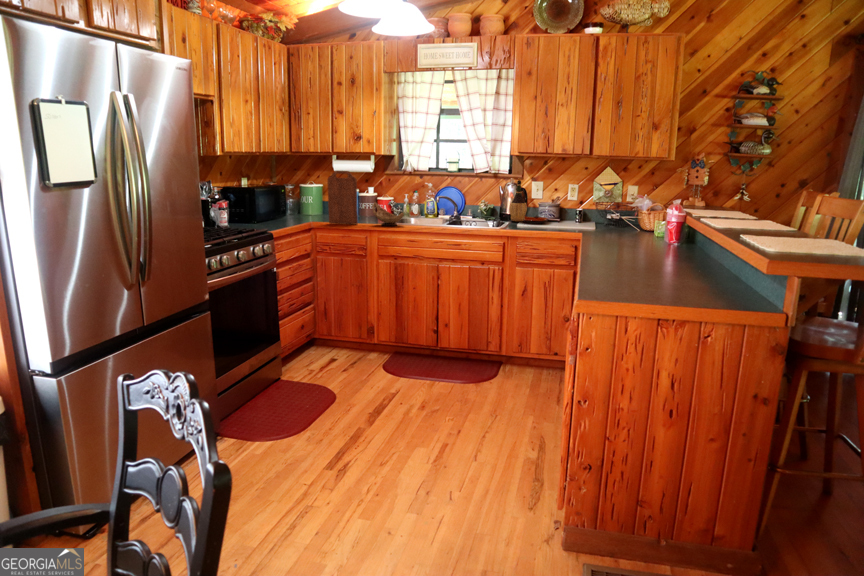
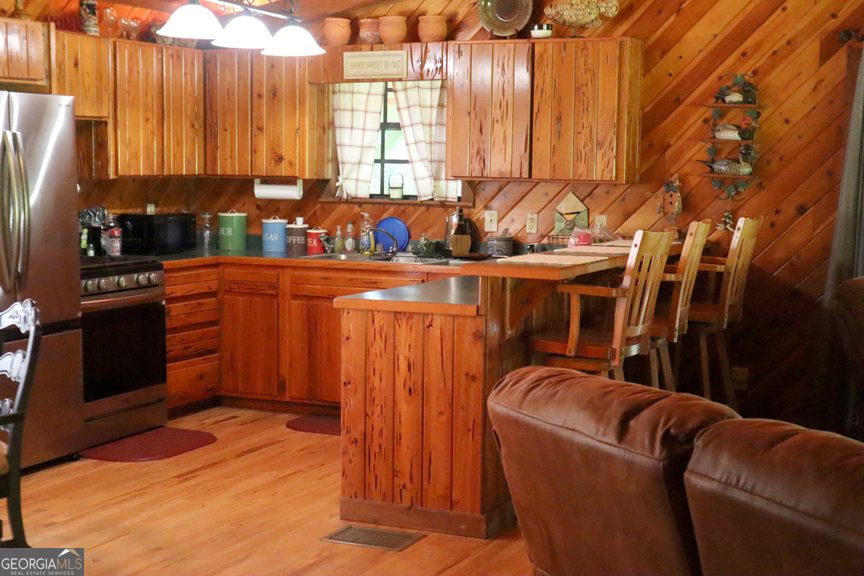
cutting board: present [328,171,358,224] -> none [235,196,267,257]
decorative bowl: present [372,202,404,226] -> none [282,231,317,259]

